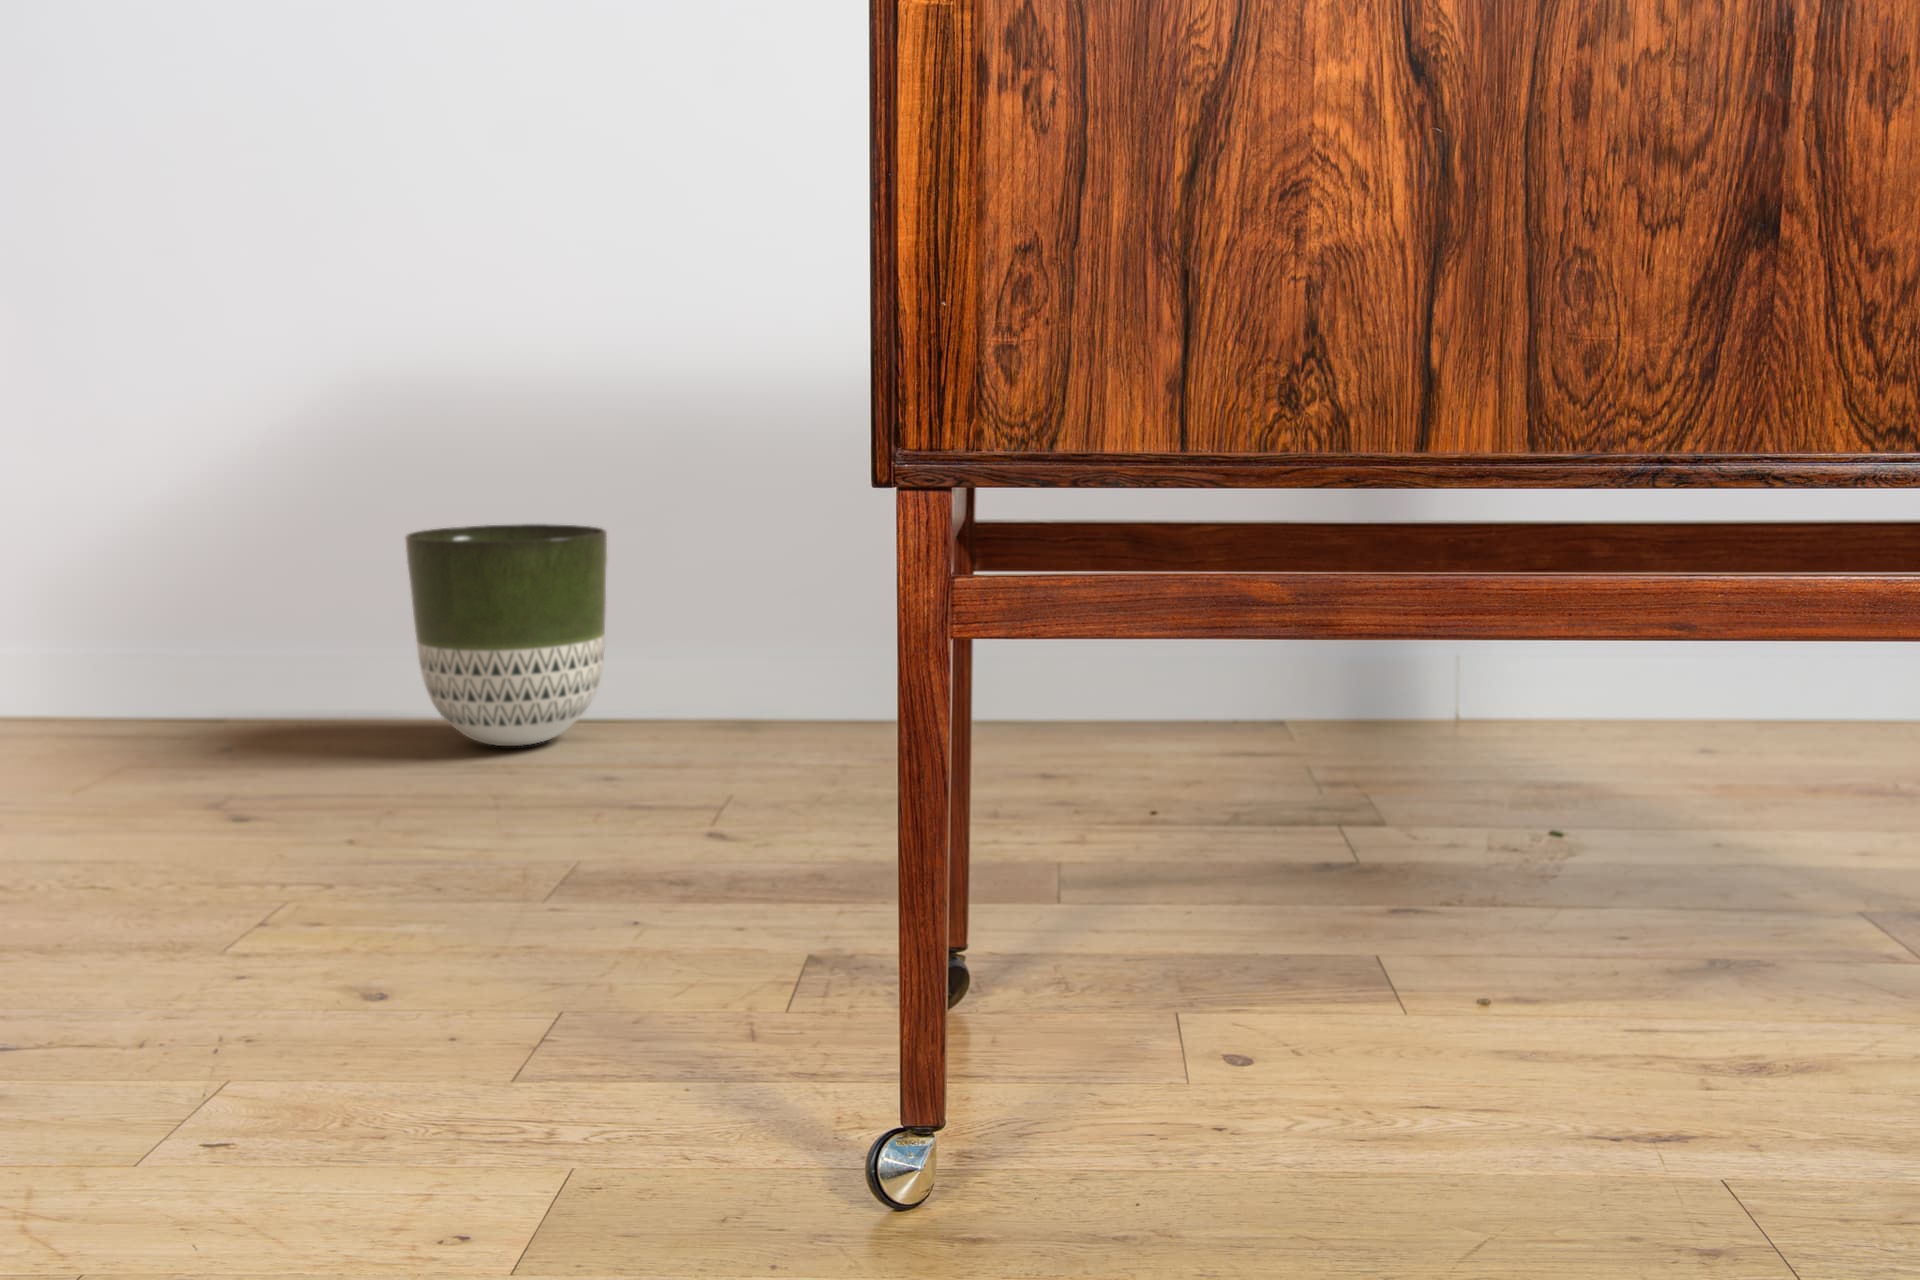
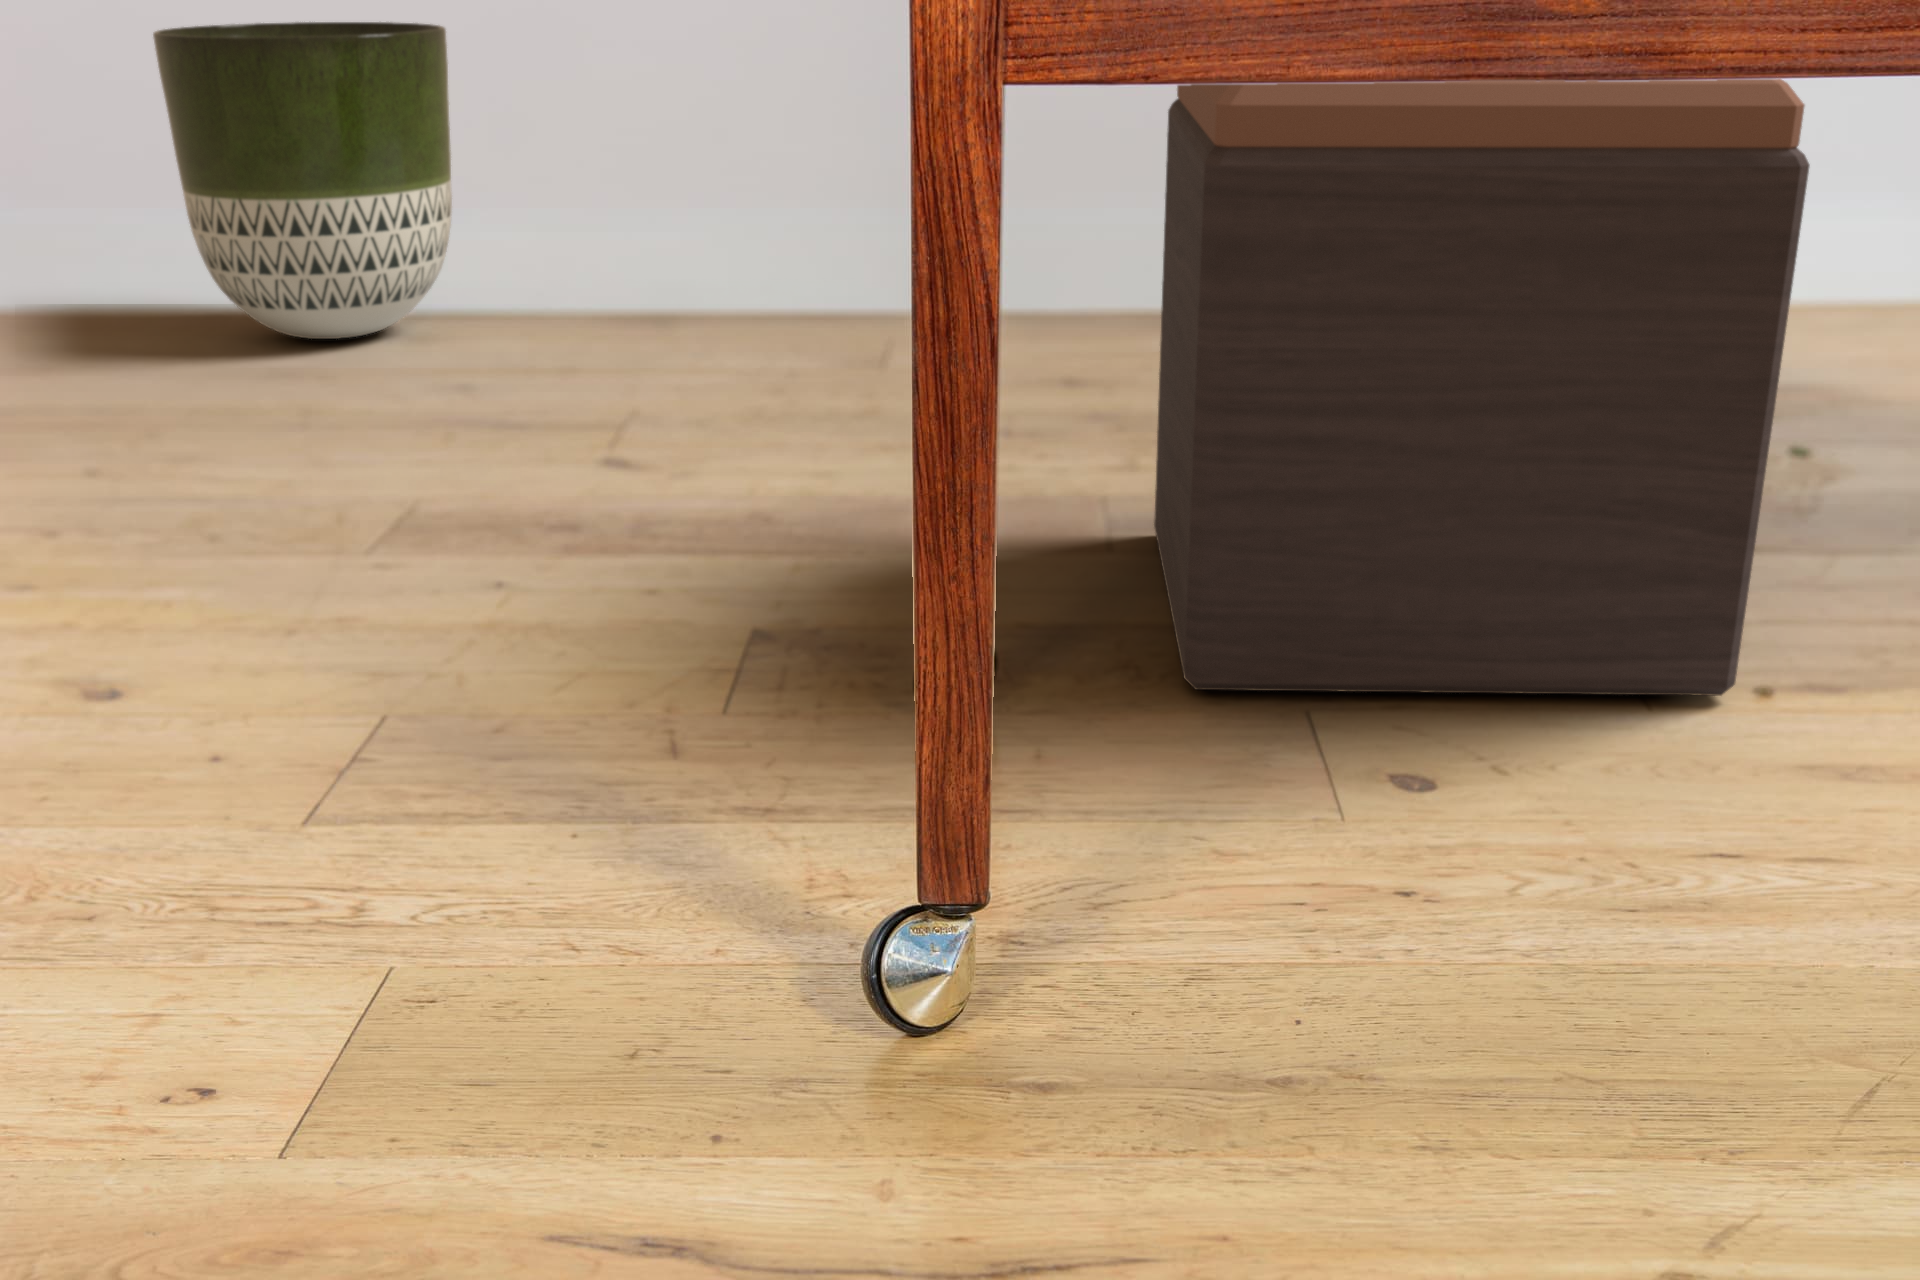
footstool: none [1088,562,1479,1005] -> present [1154,79,1810,696]

